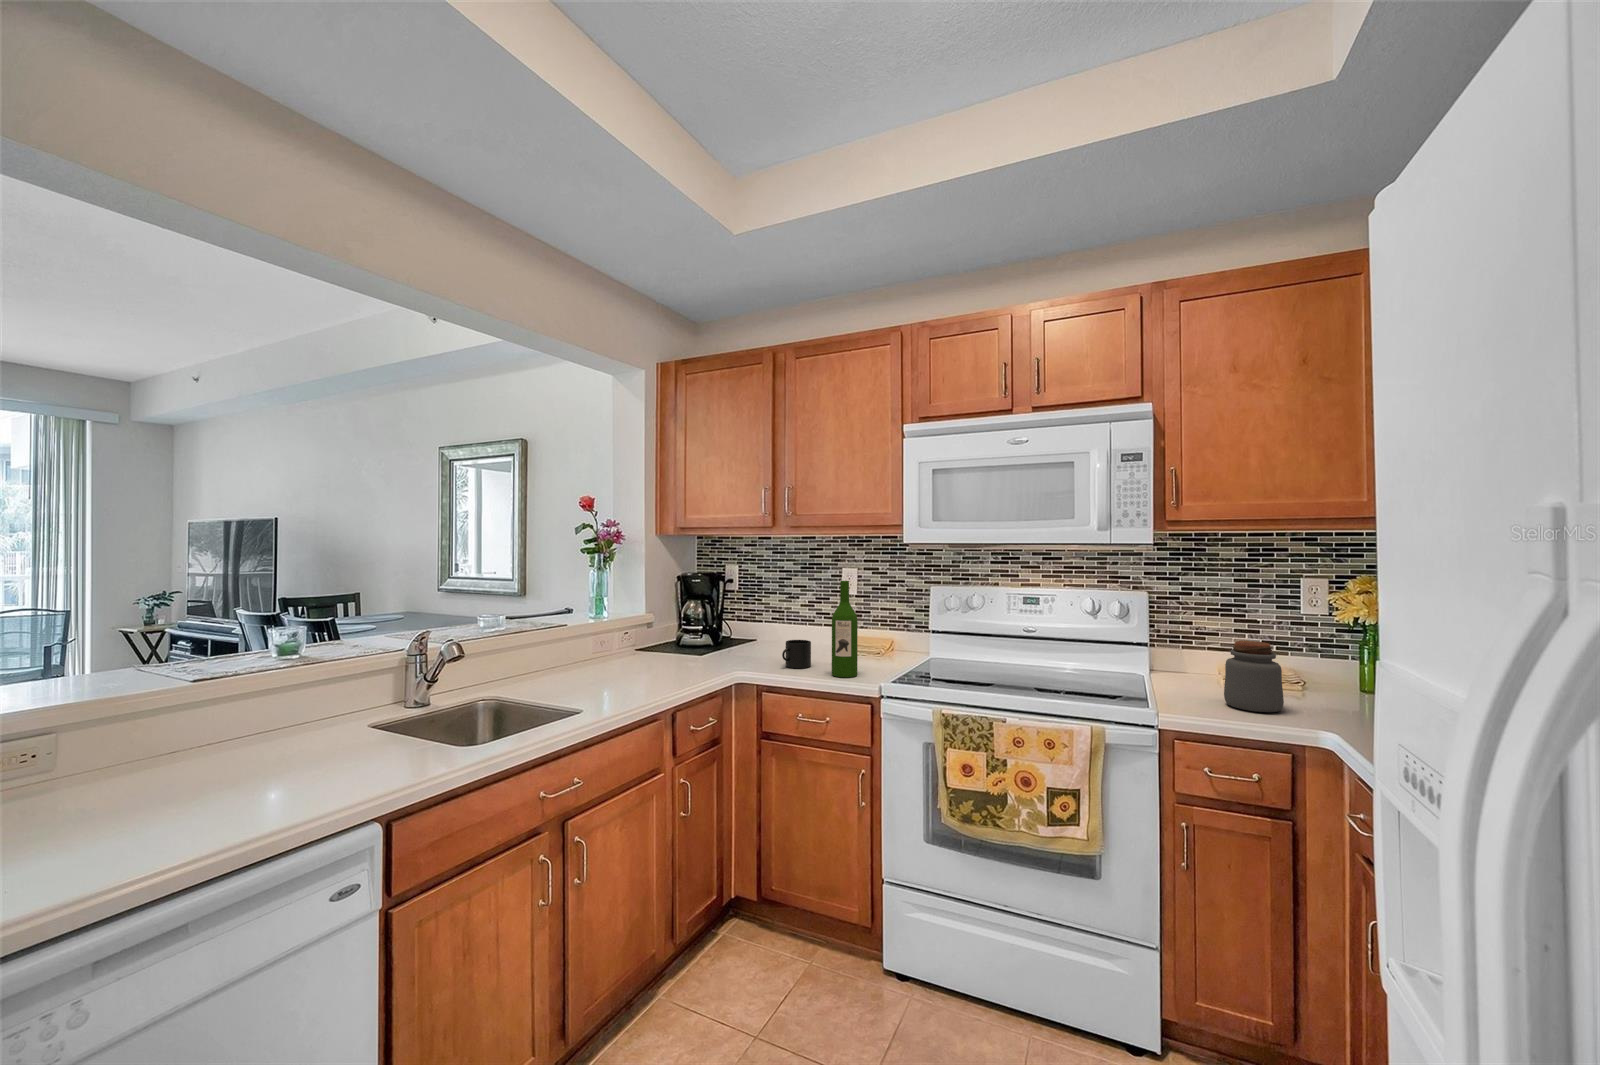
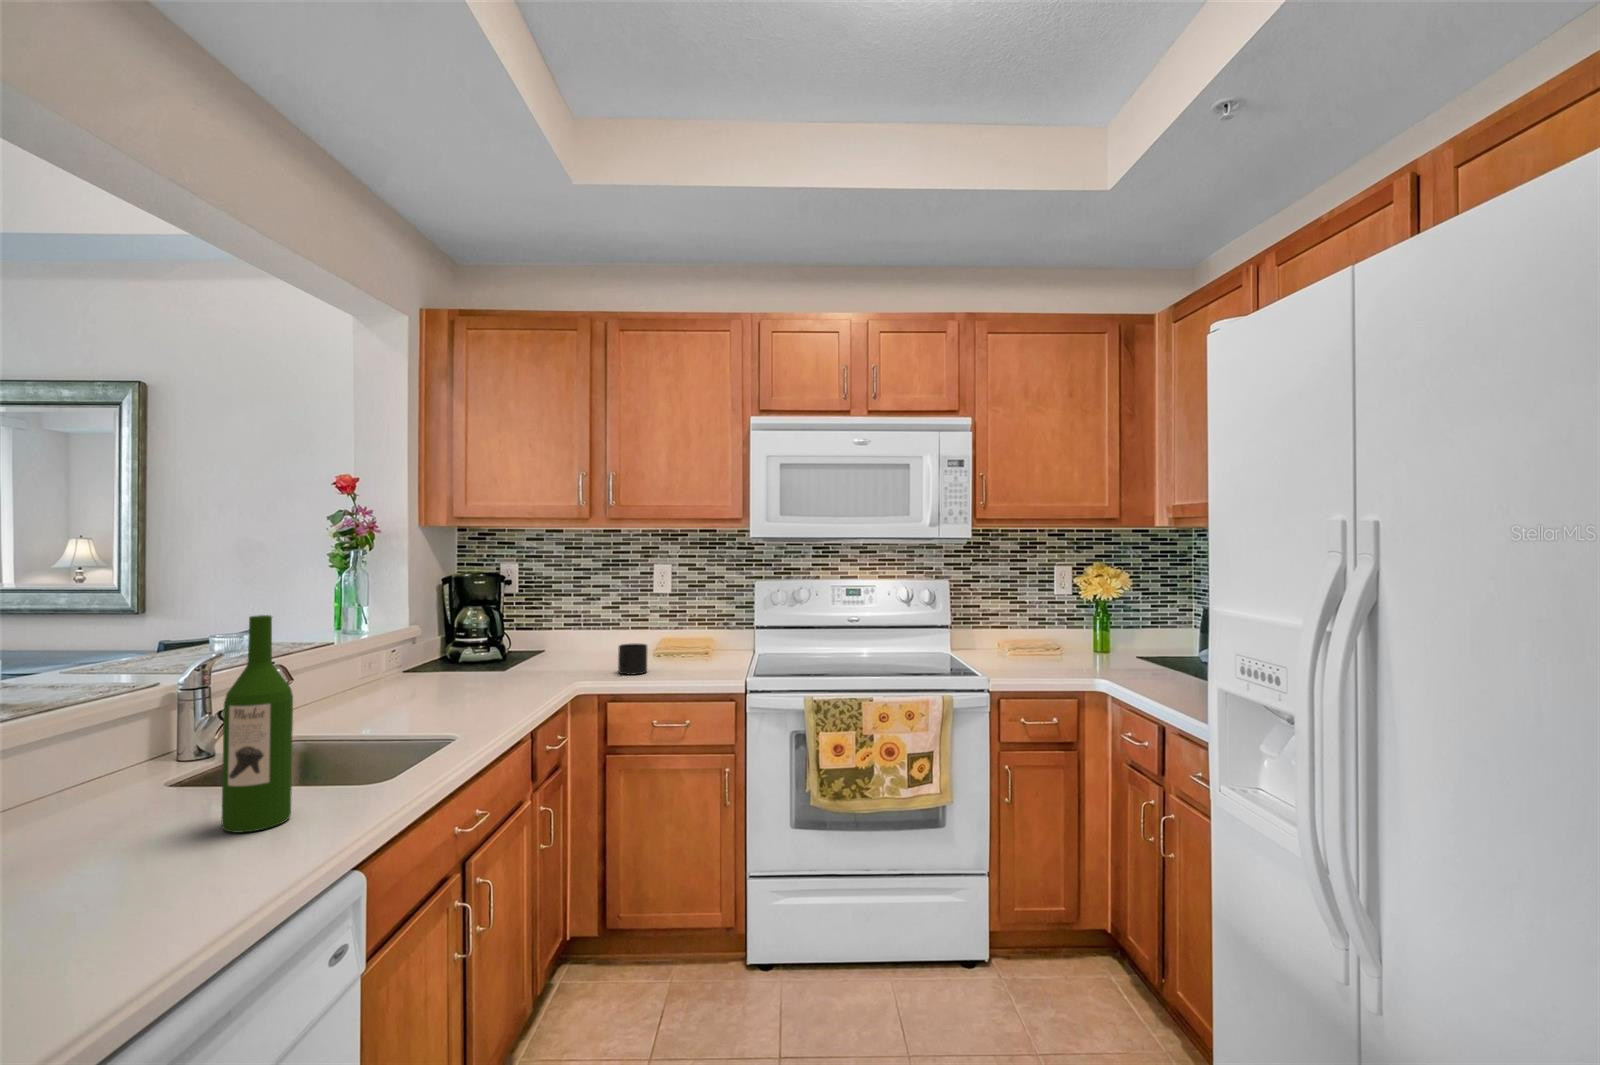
wine bottle: present [832,581,858,677] -> present [222,615,293,832]
jar: present [1224,640,1284,712] -> none [1020,616,1060,671]

